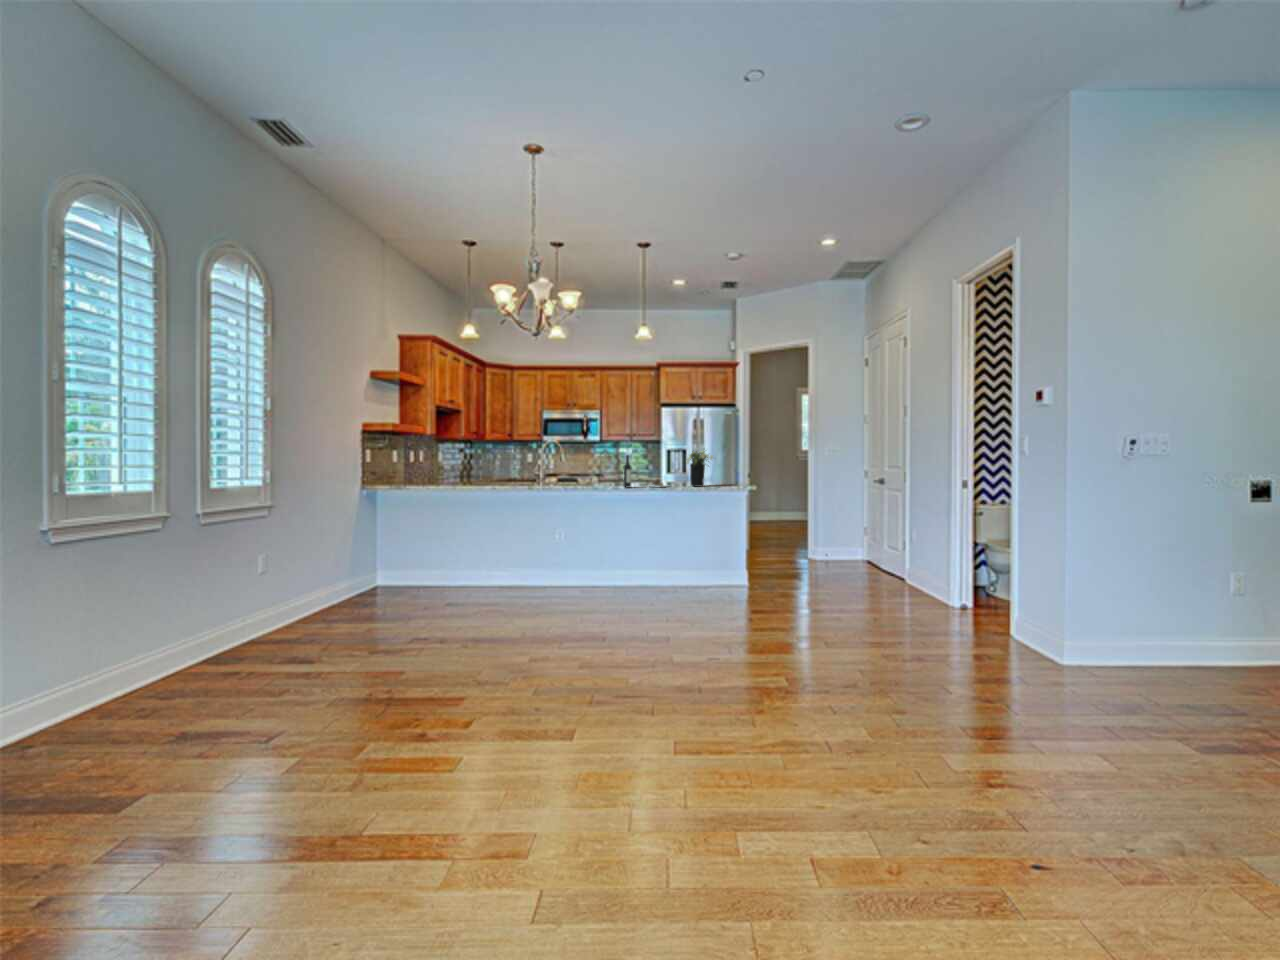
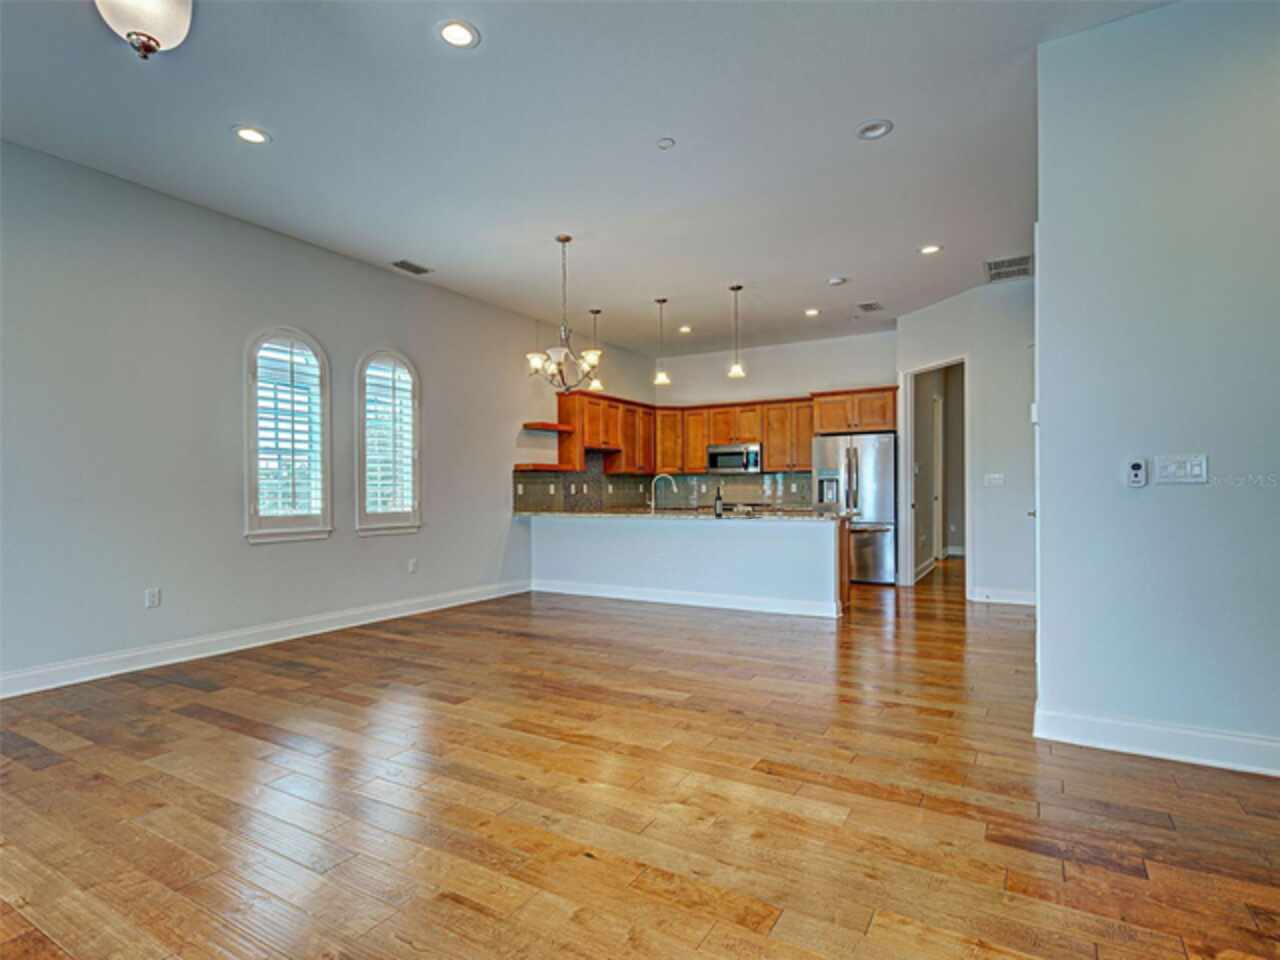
flower arrangement: present [687,451,713,486] -> none [772,478,805,518]

